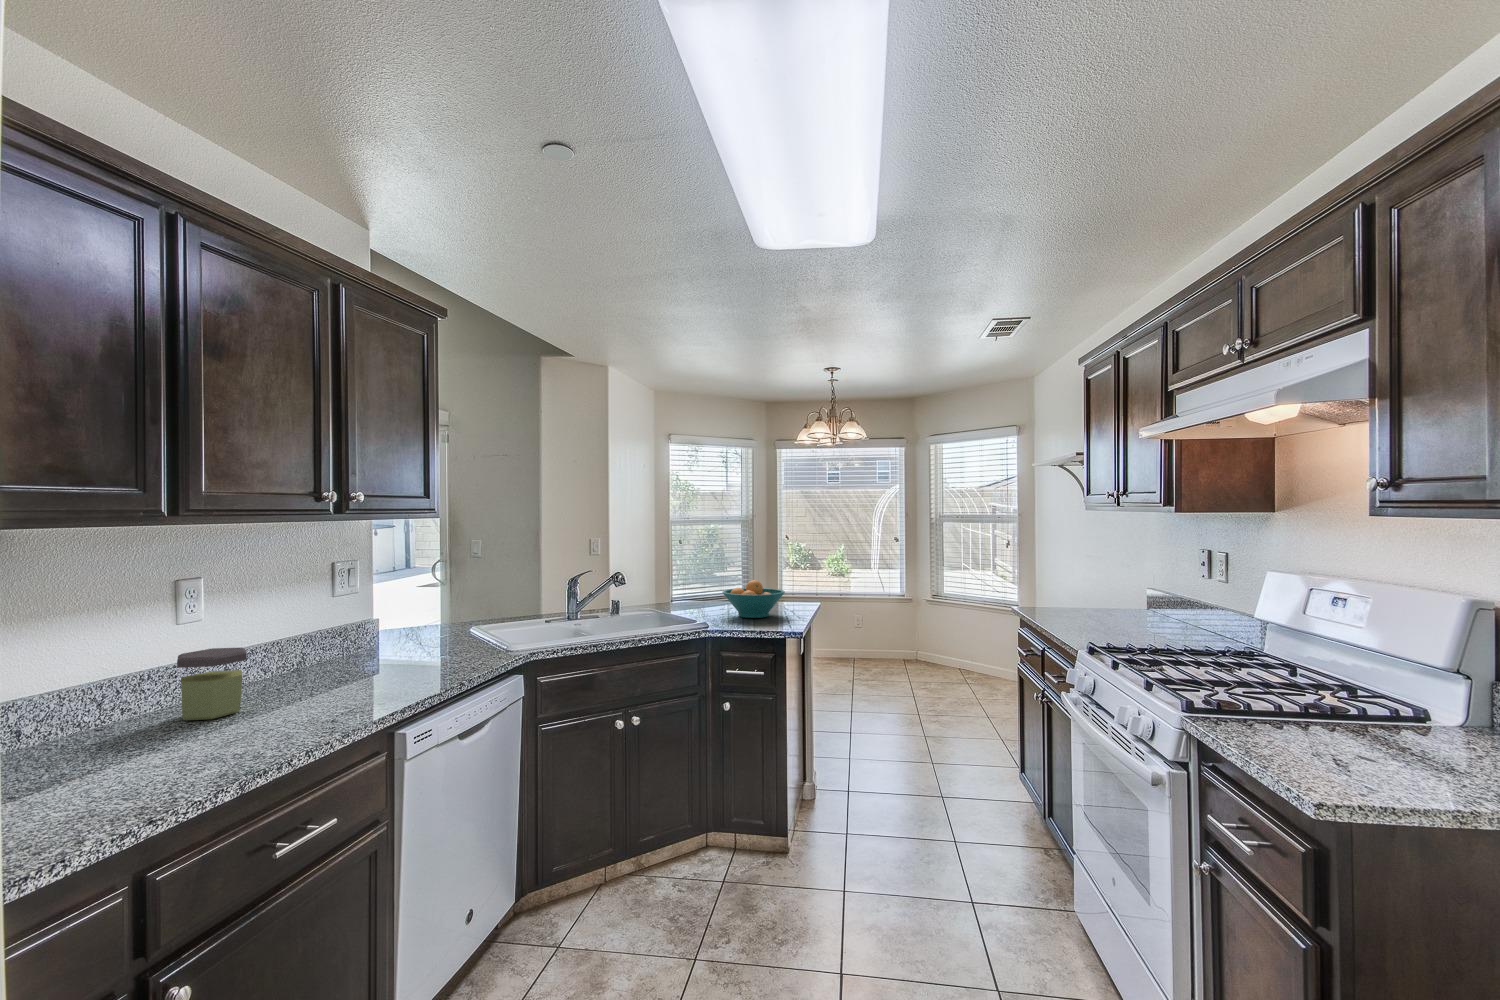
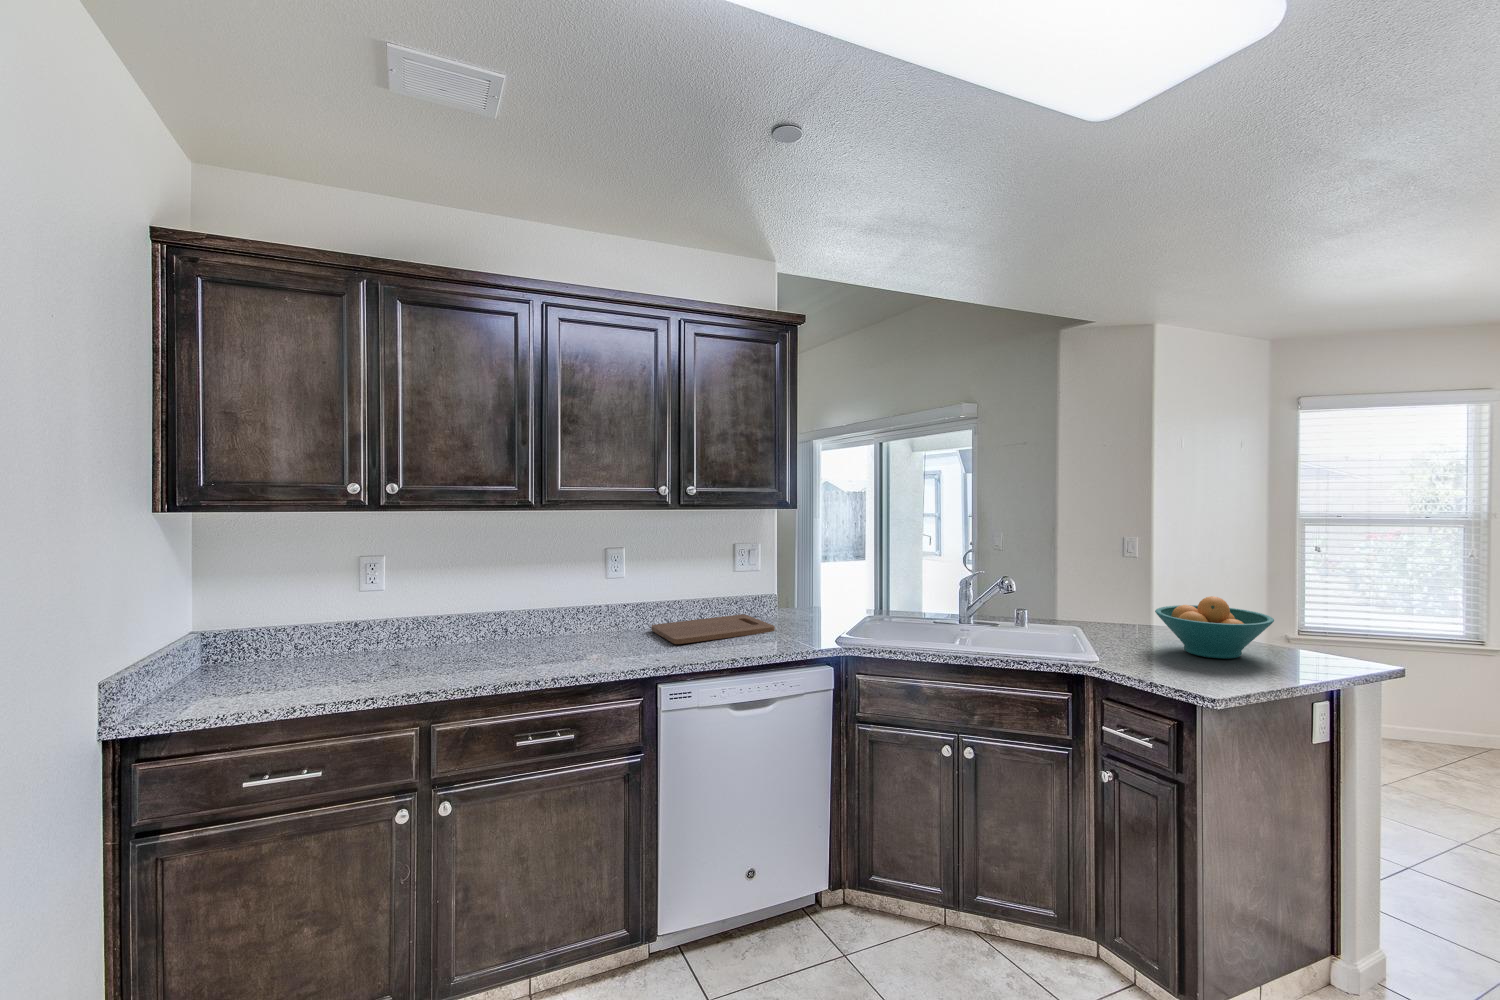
jar: present [177,648,247,720] -> none [570,596,615,646]
cutting board: none [271,653,432,689] -> present [651,614,775,644]

